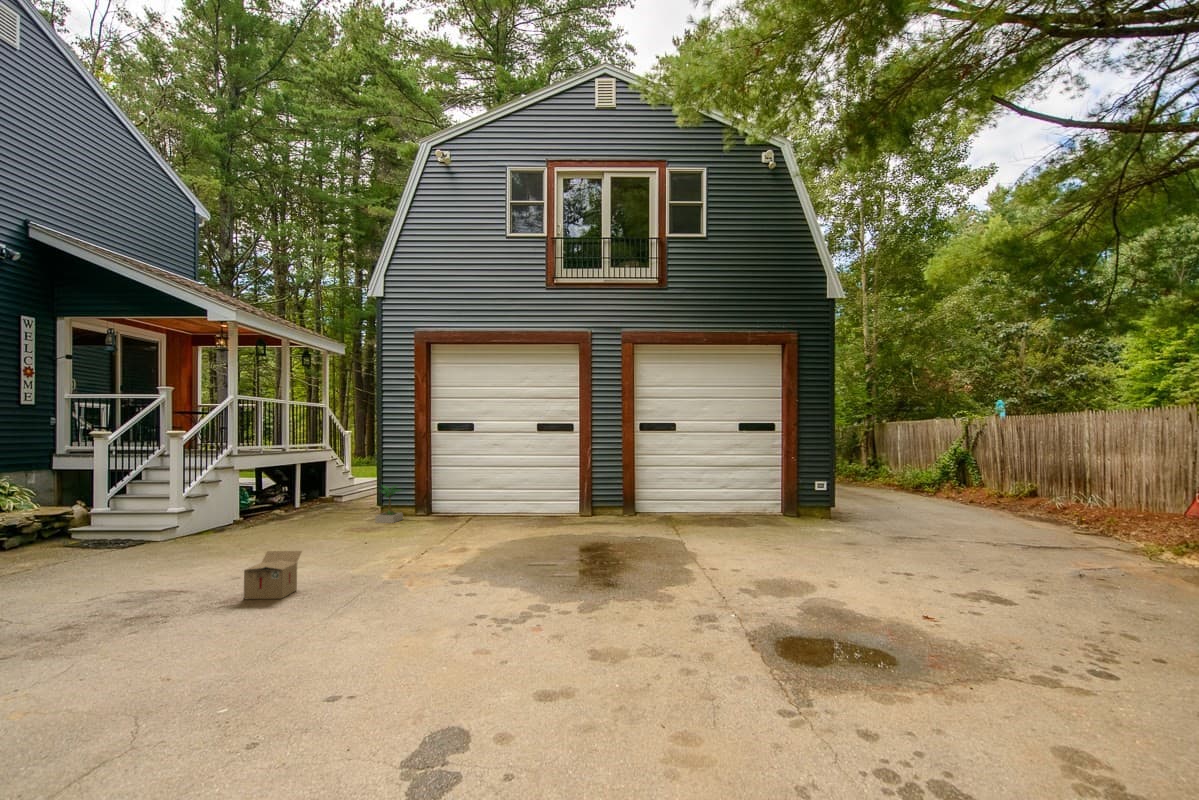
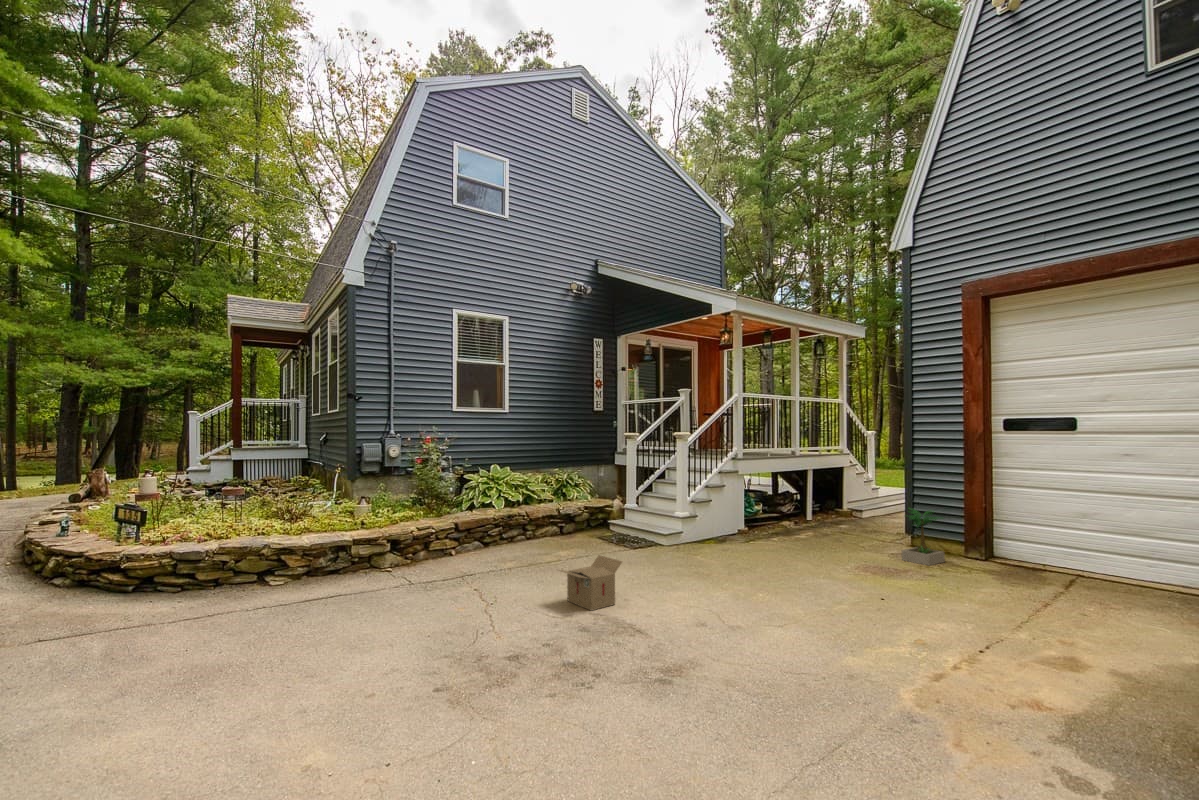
cardboard box: present [244,551,302,599] -> present [559,555,622,610]

